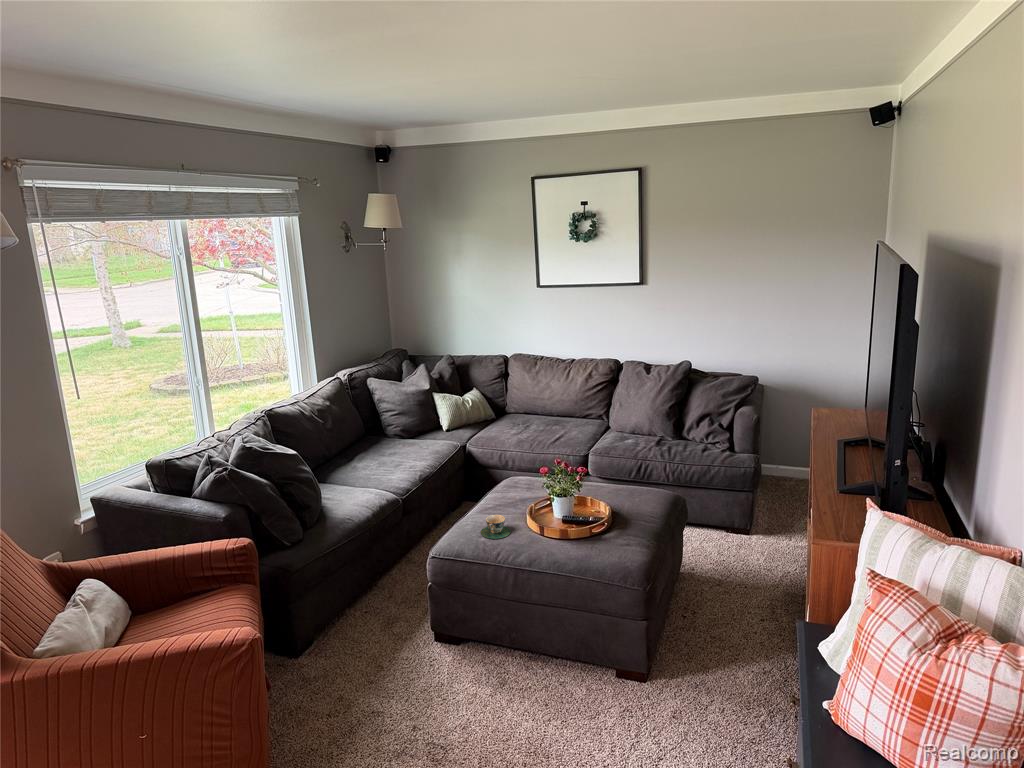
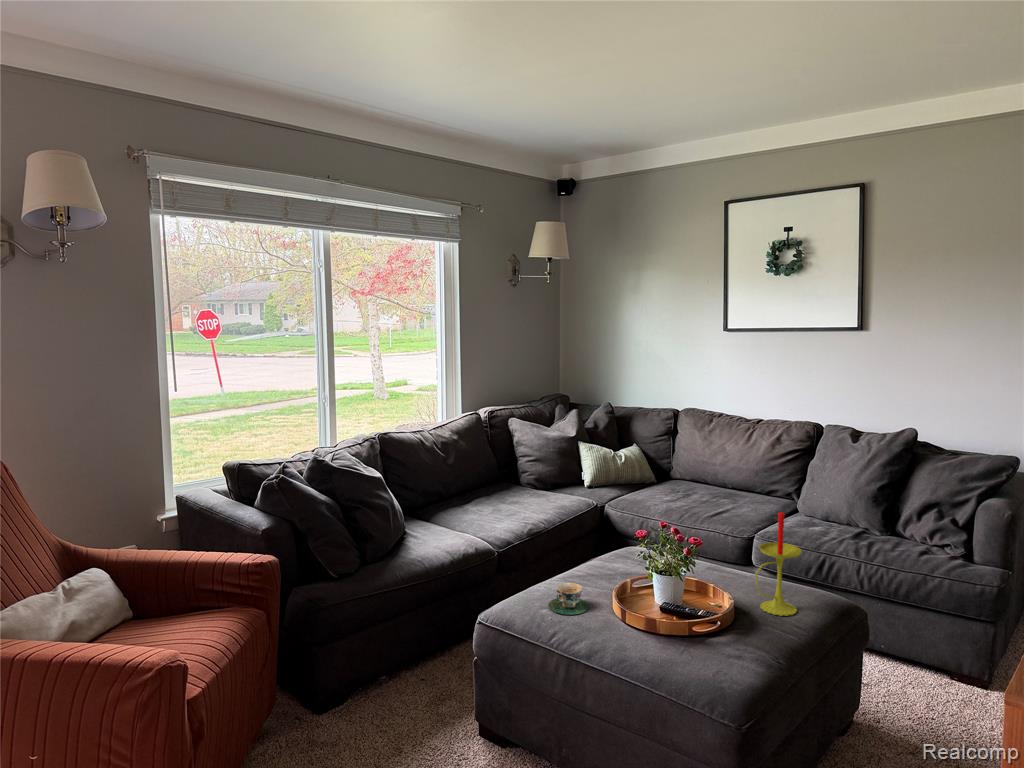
candle: none [621,441,649,512] -> present [755,512,801,616]

